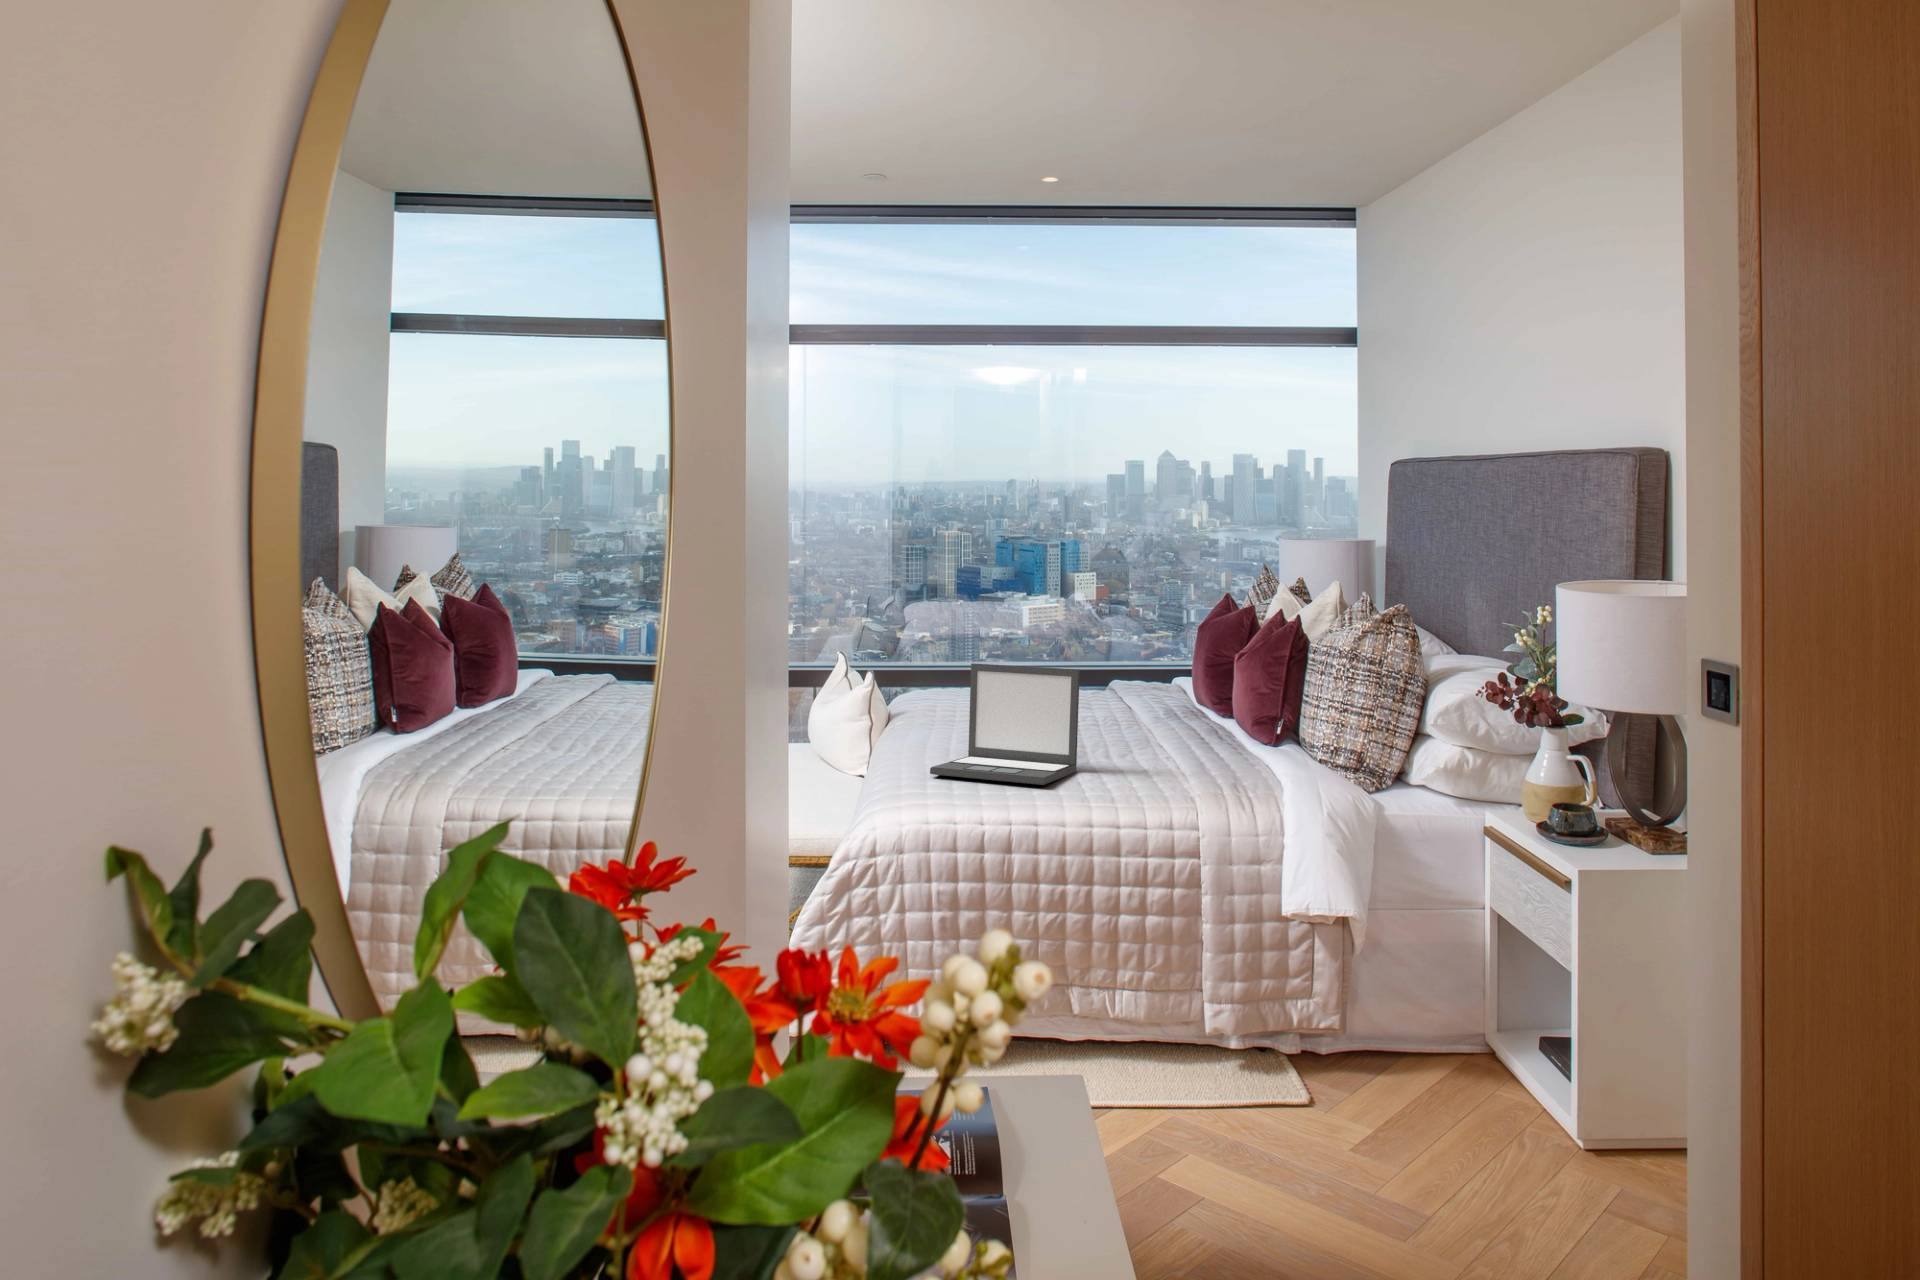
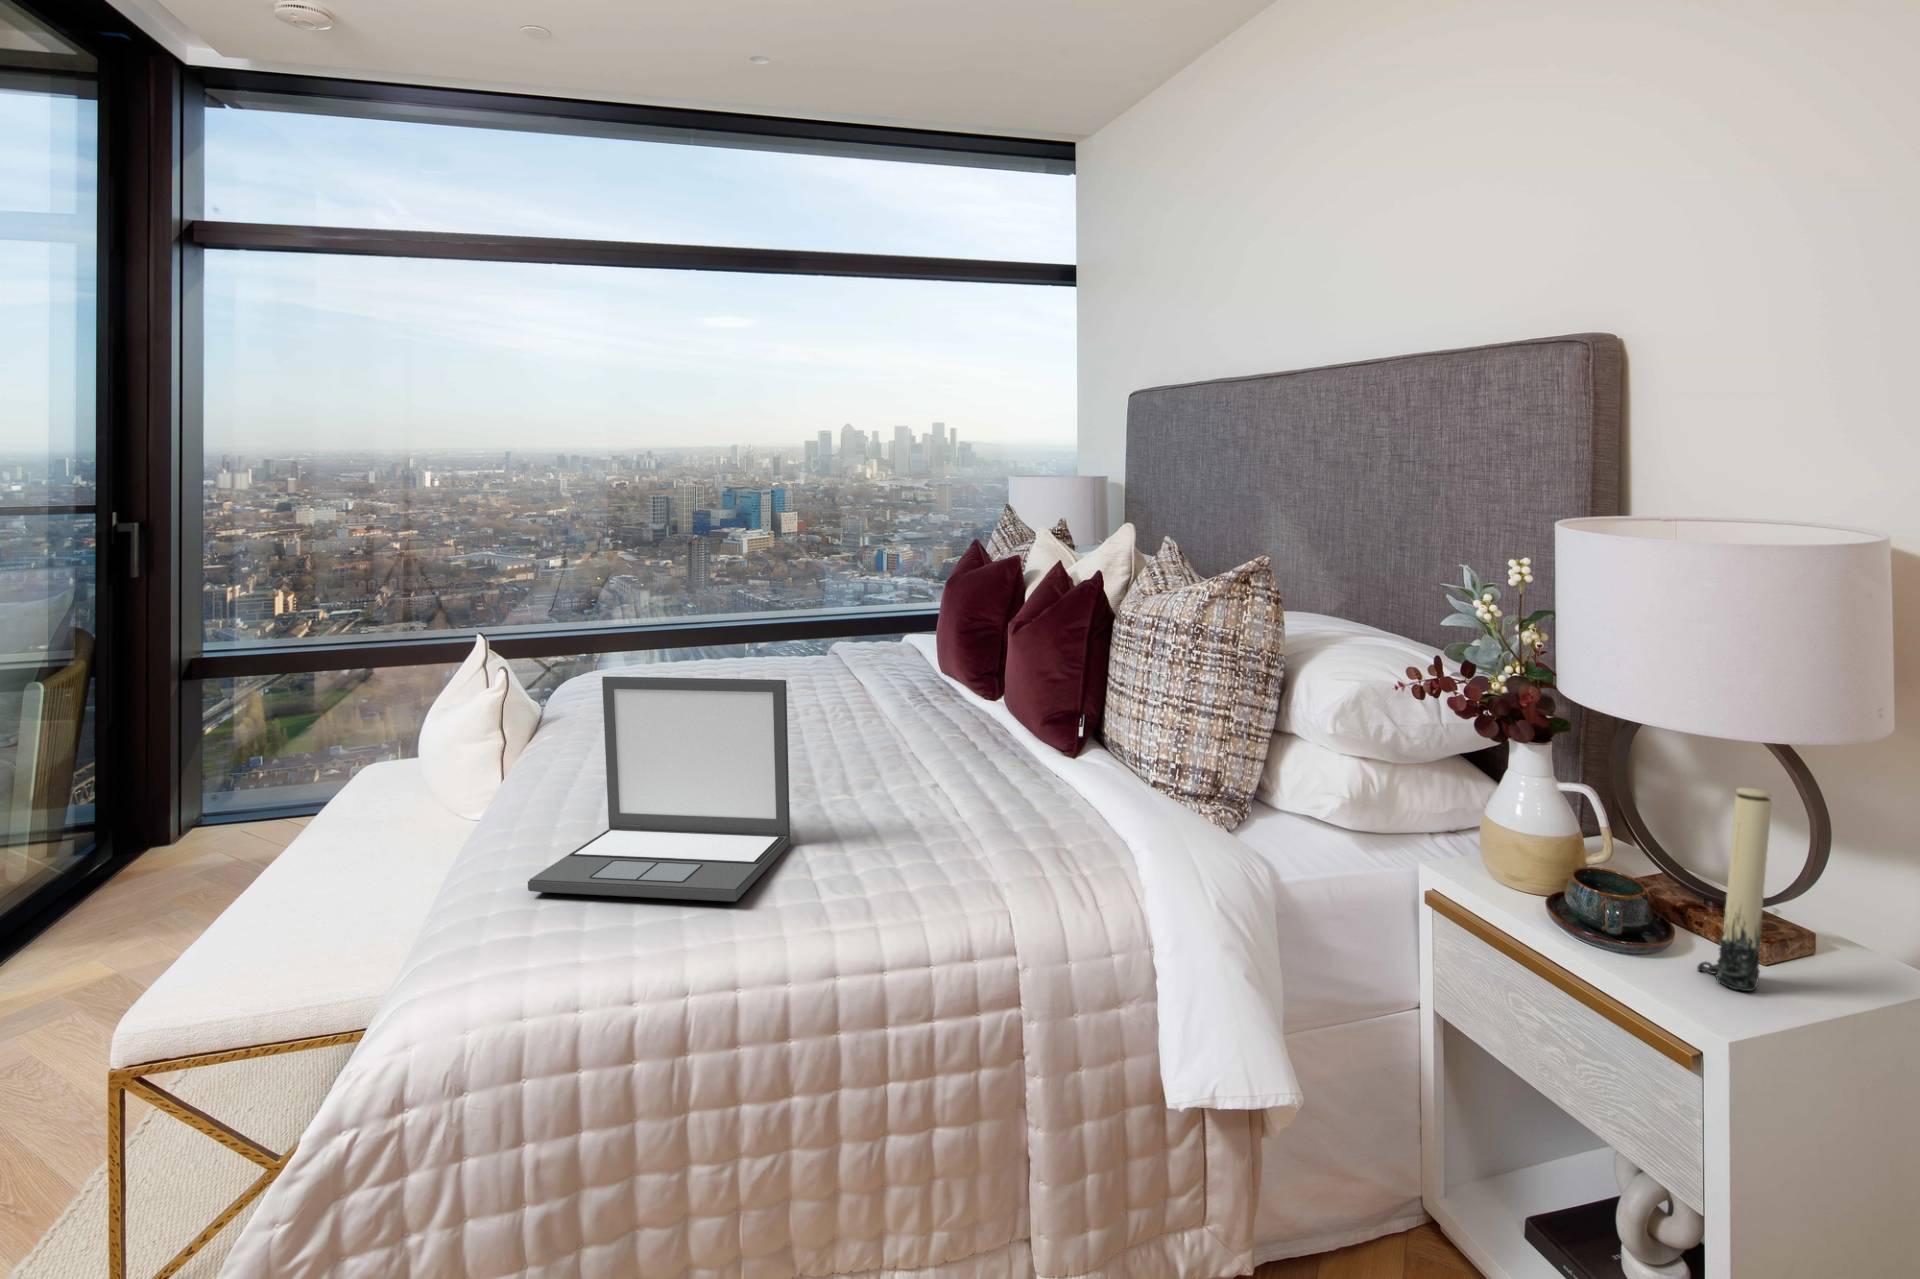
candle: none [1605,743,1636,862] -> present [1697,788,1772,991]

